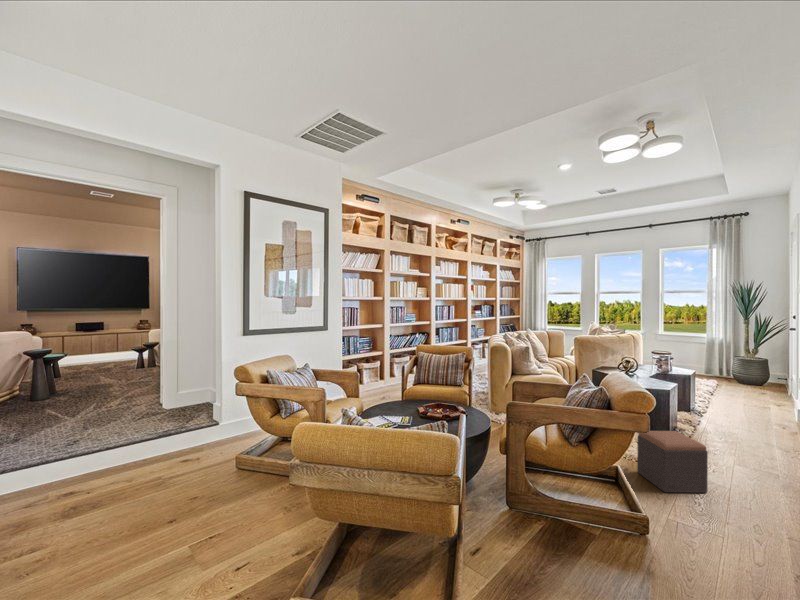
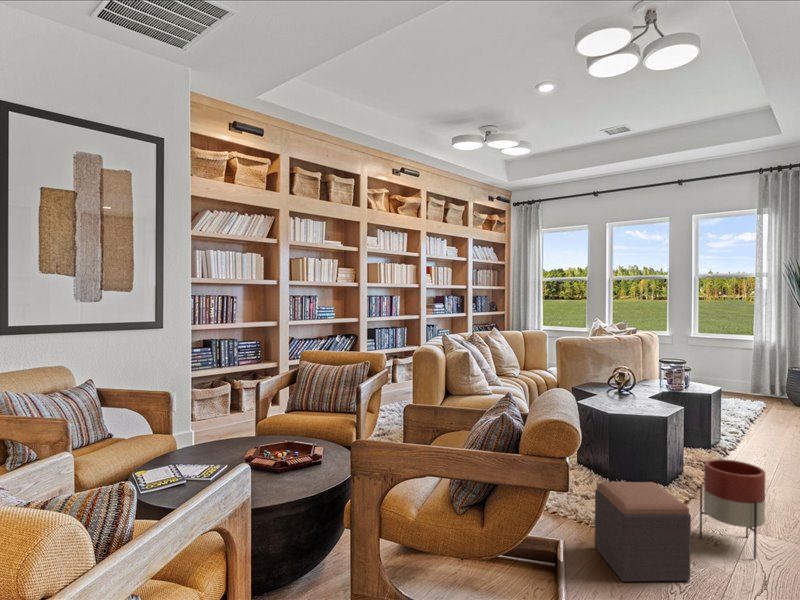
planter: none [704,417,750,481] -> present [700,459,765,559]

